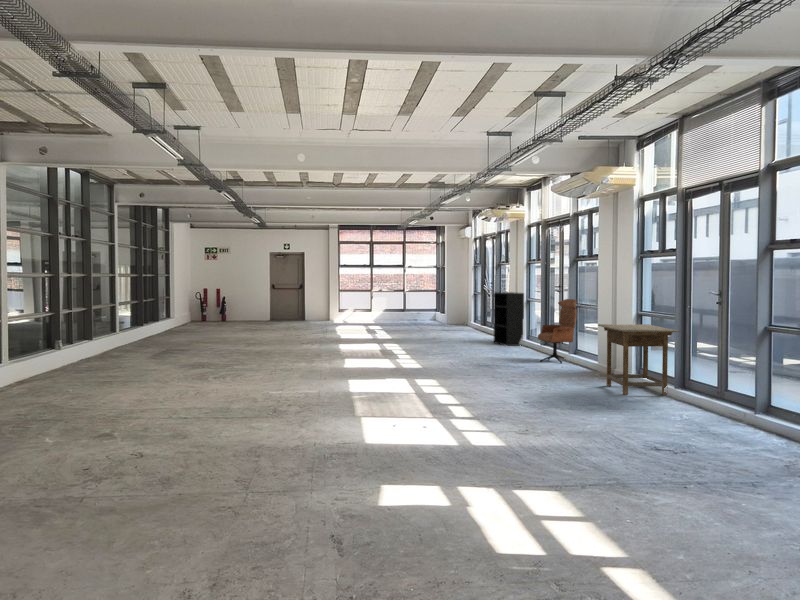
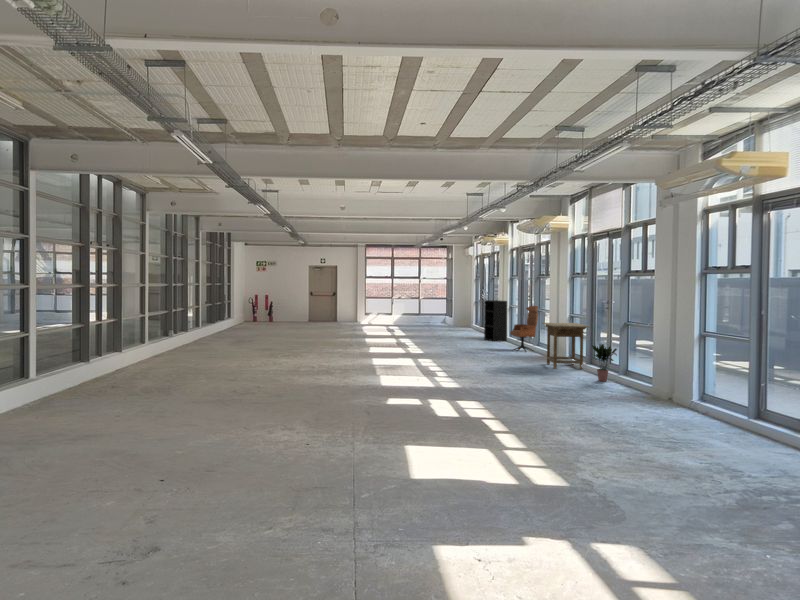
potted plant: none [703,358,752,422] -> present [592,344,617,381]

